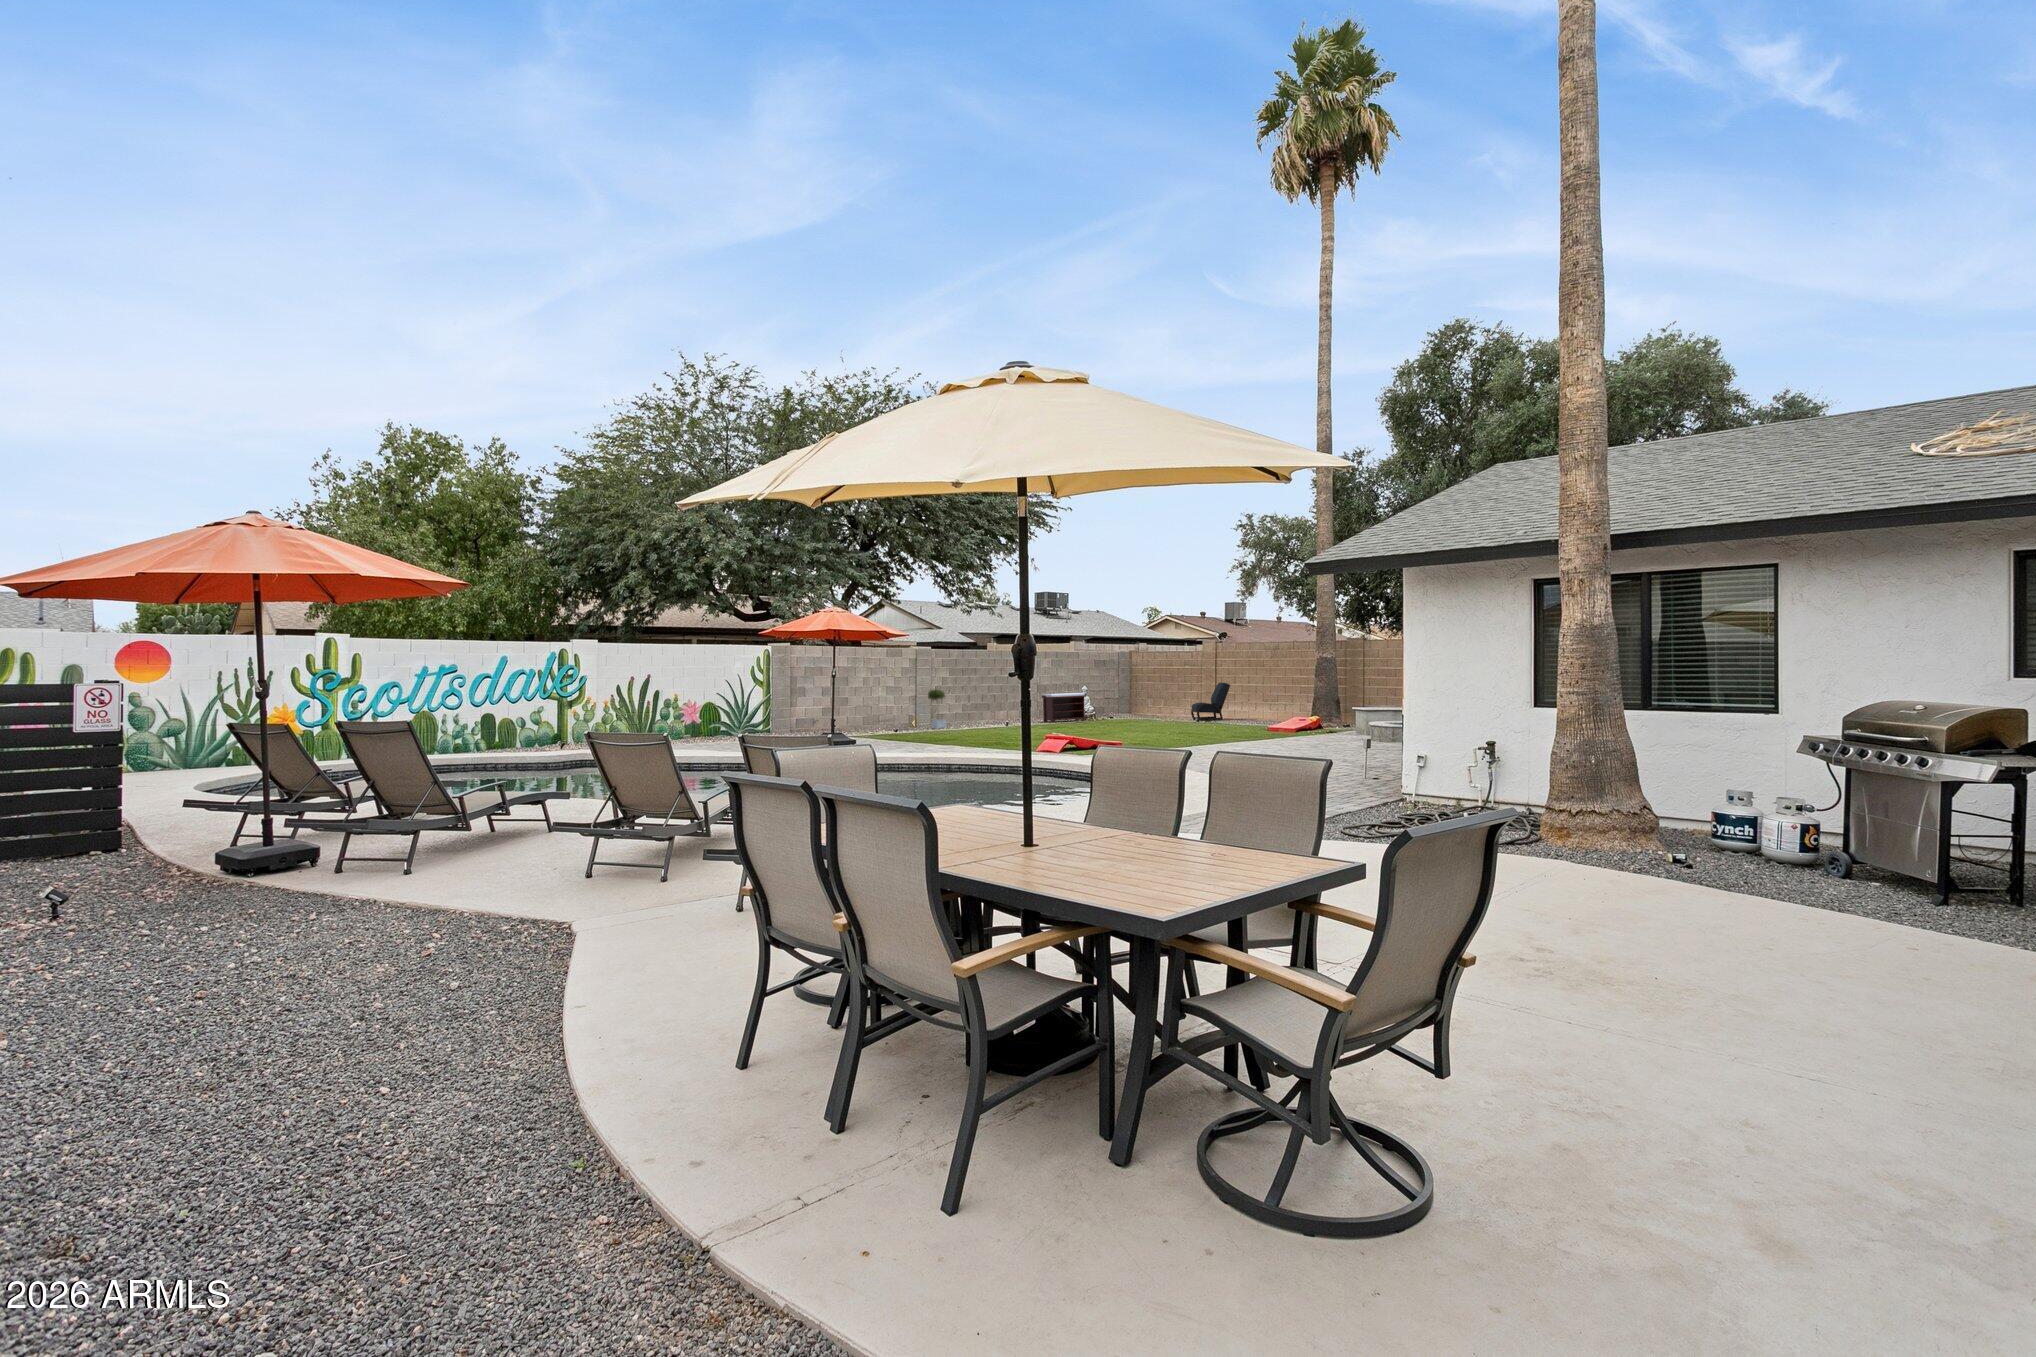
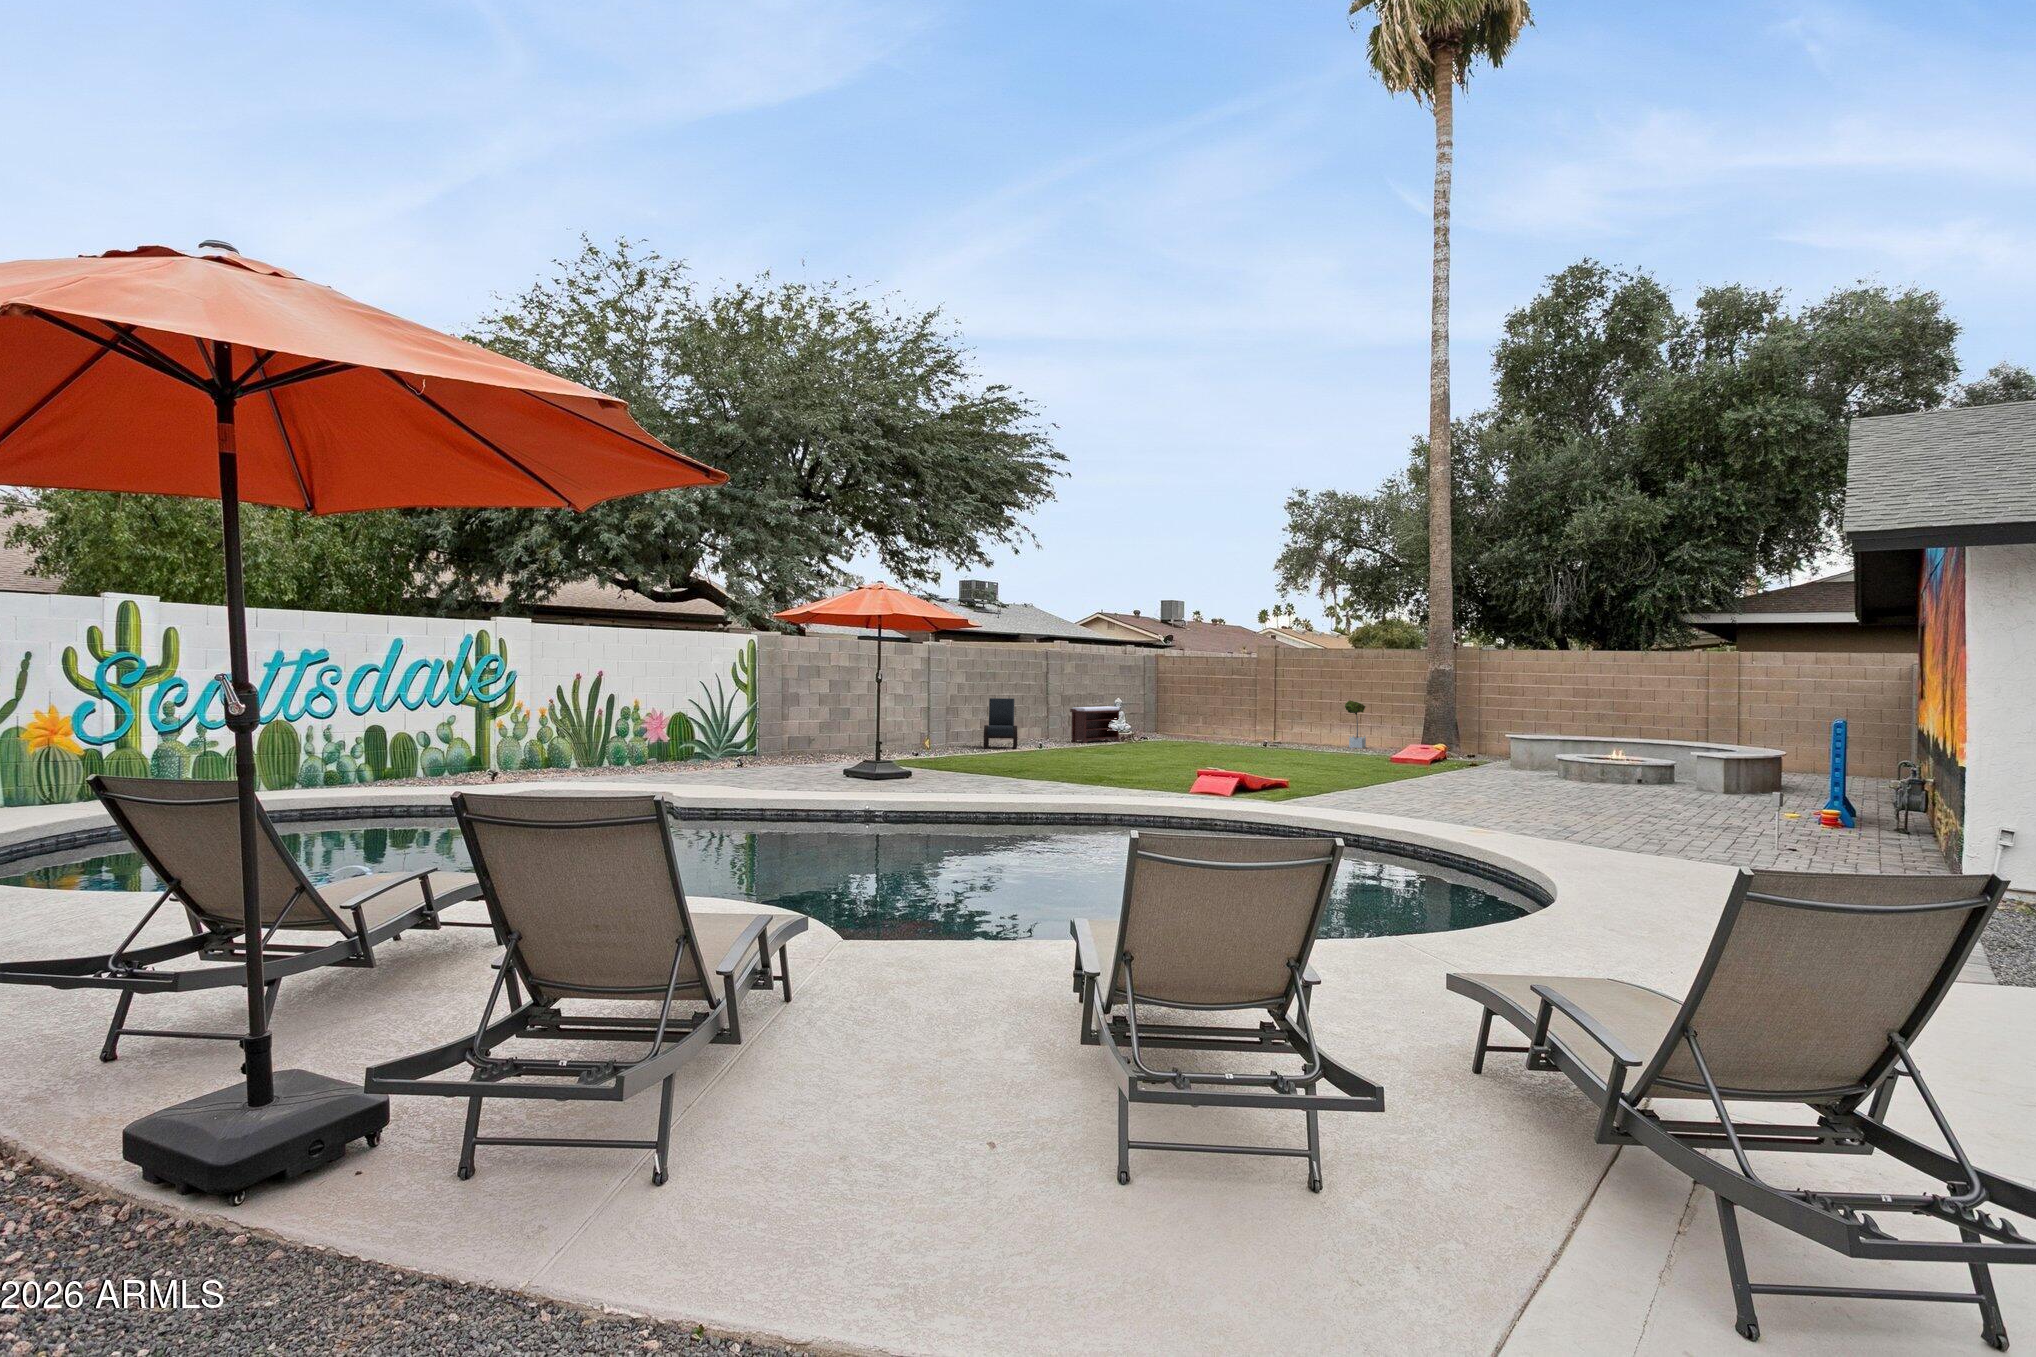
lounge chair: present [1191,683,1230,721] -> present [983,698,1018,749]
potted tree: present [928,690,946,729] -> present [1345,700,1366,748]

